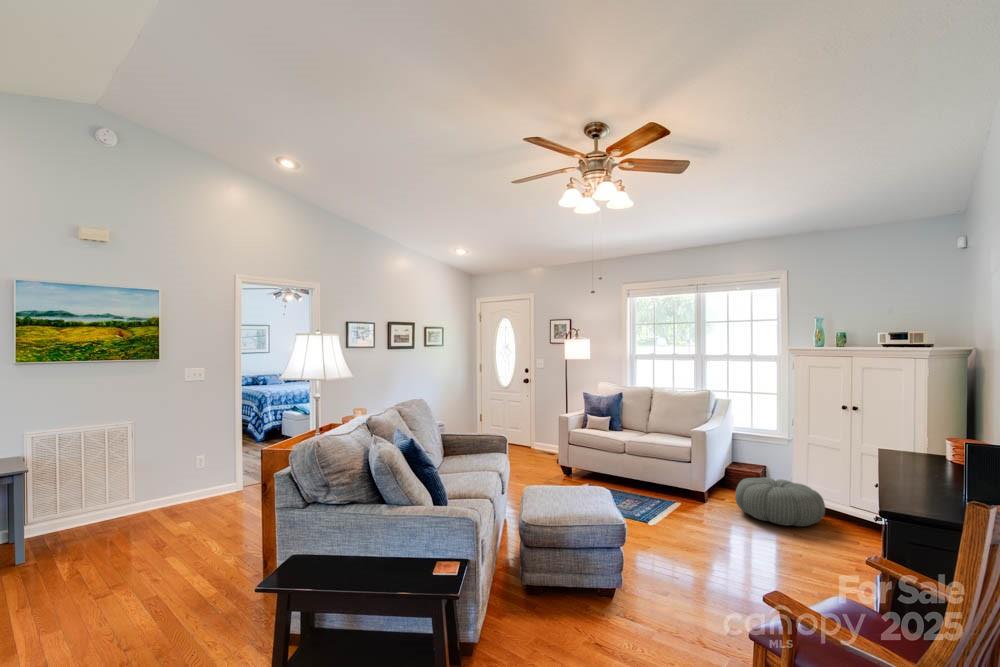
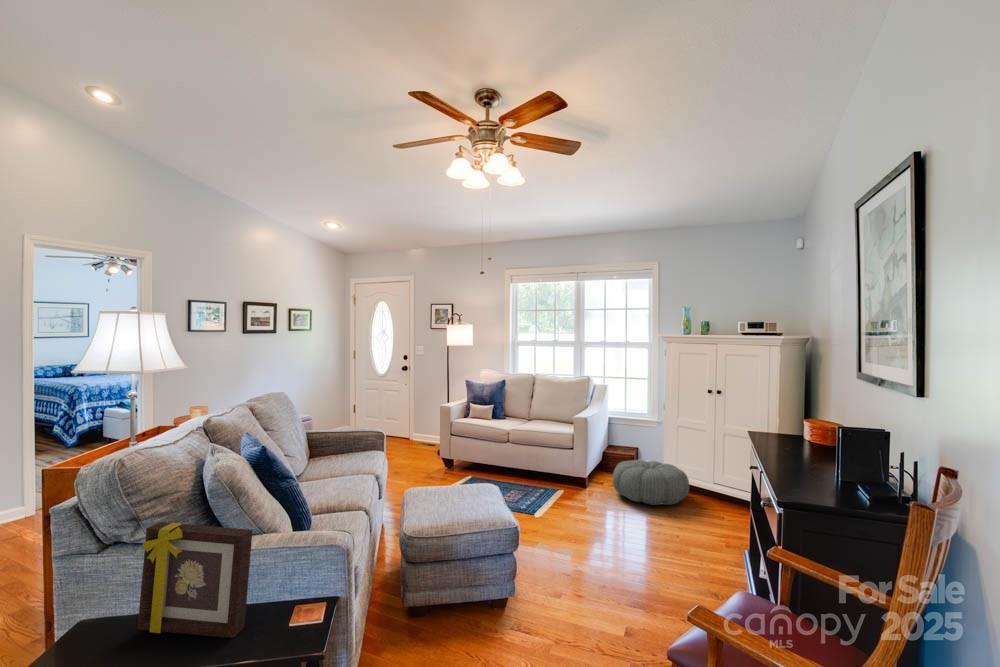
picture frame: none [333,485,411,578] -> present [138,522,252,638]

